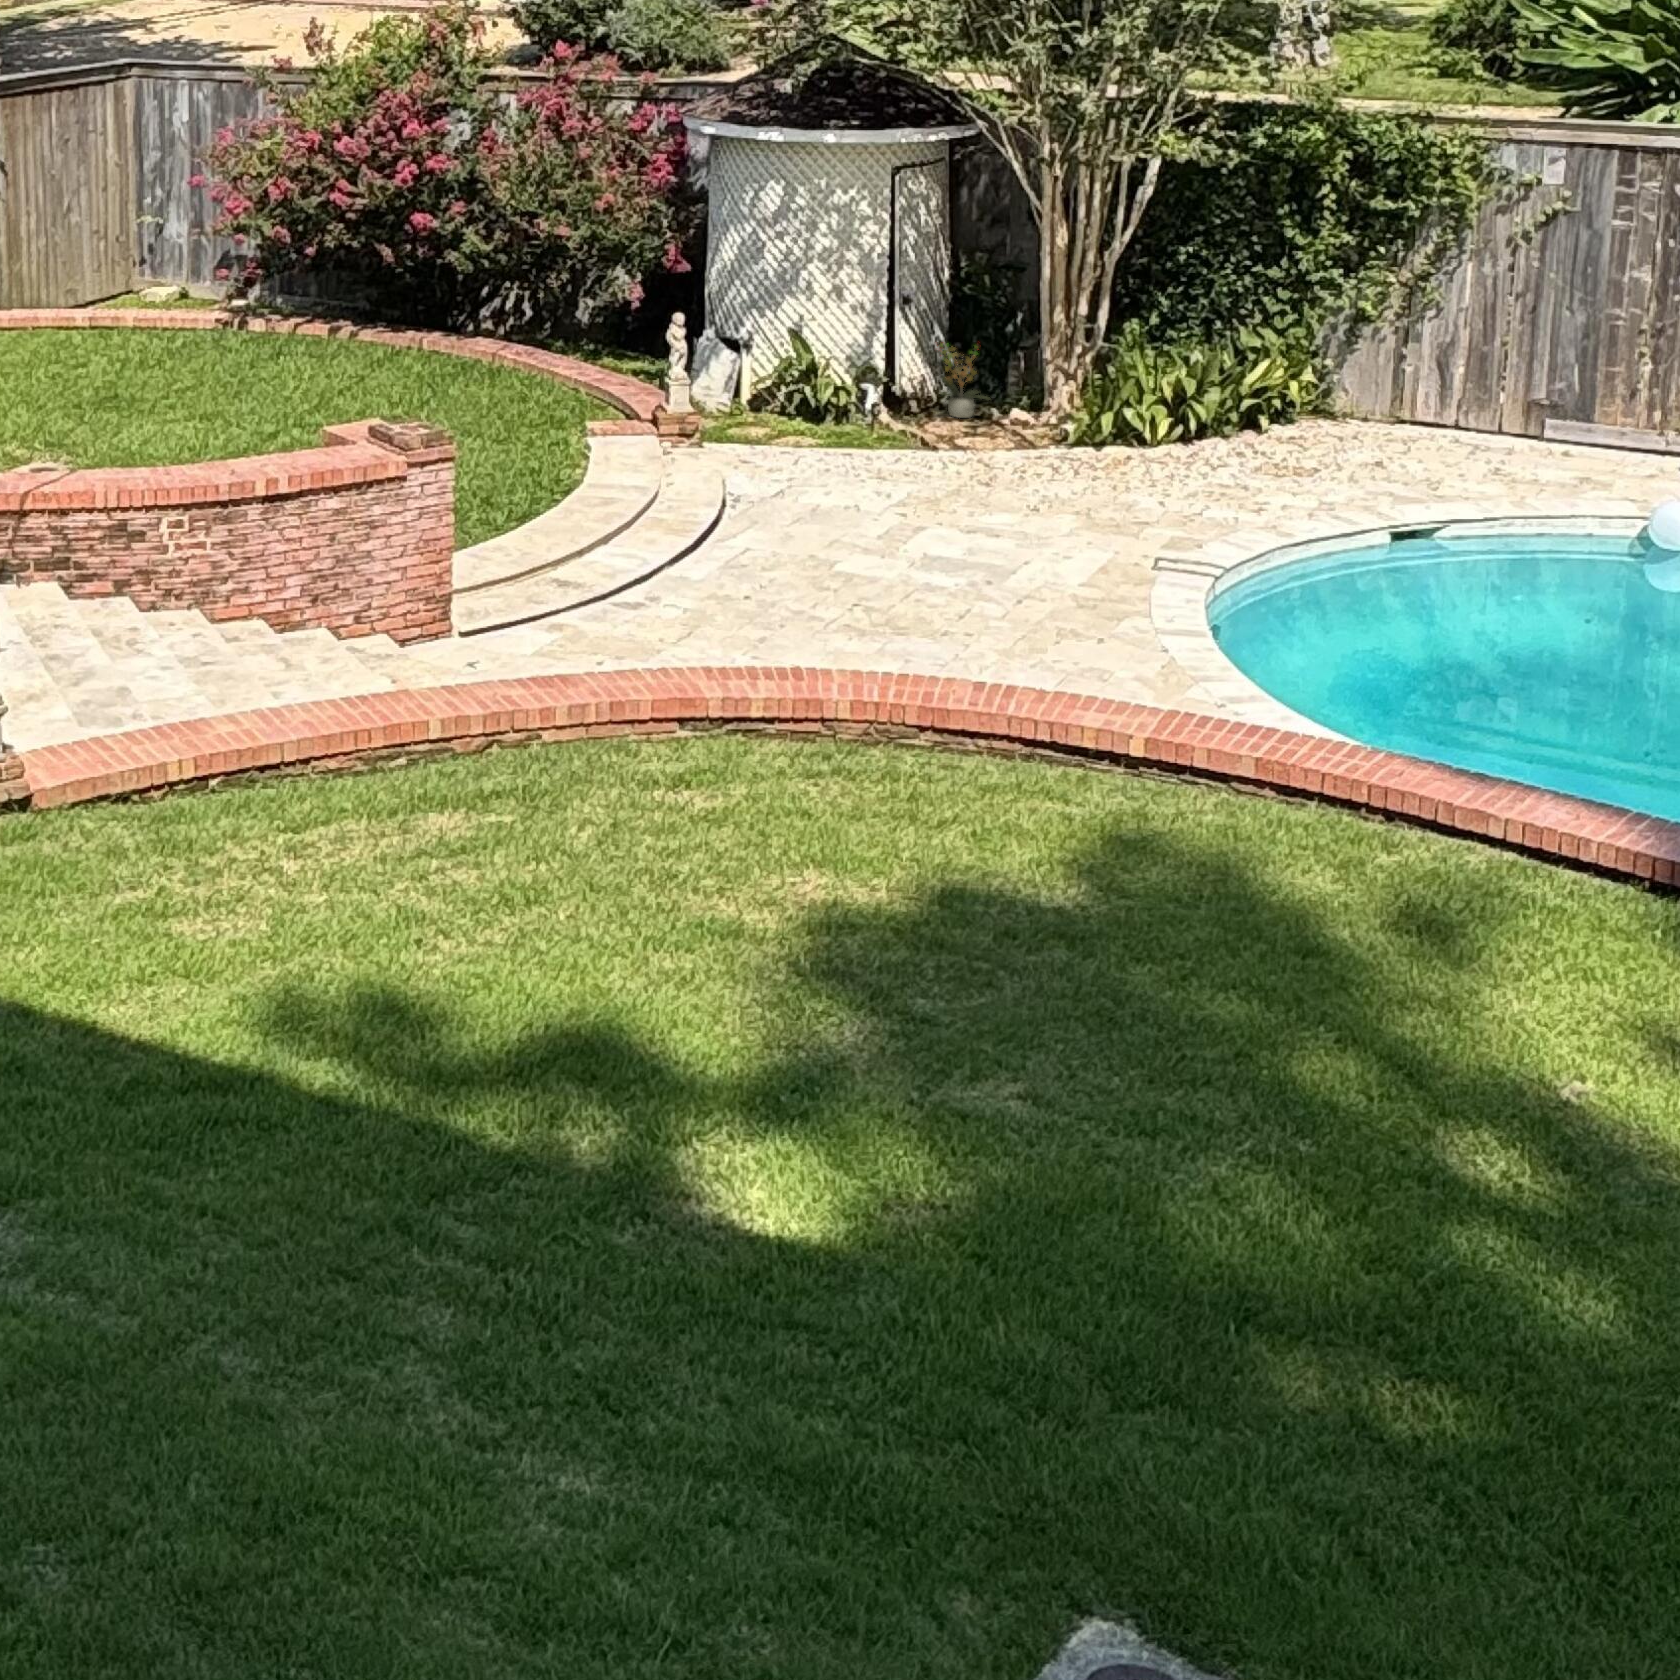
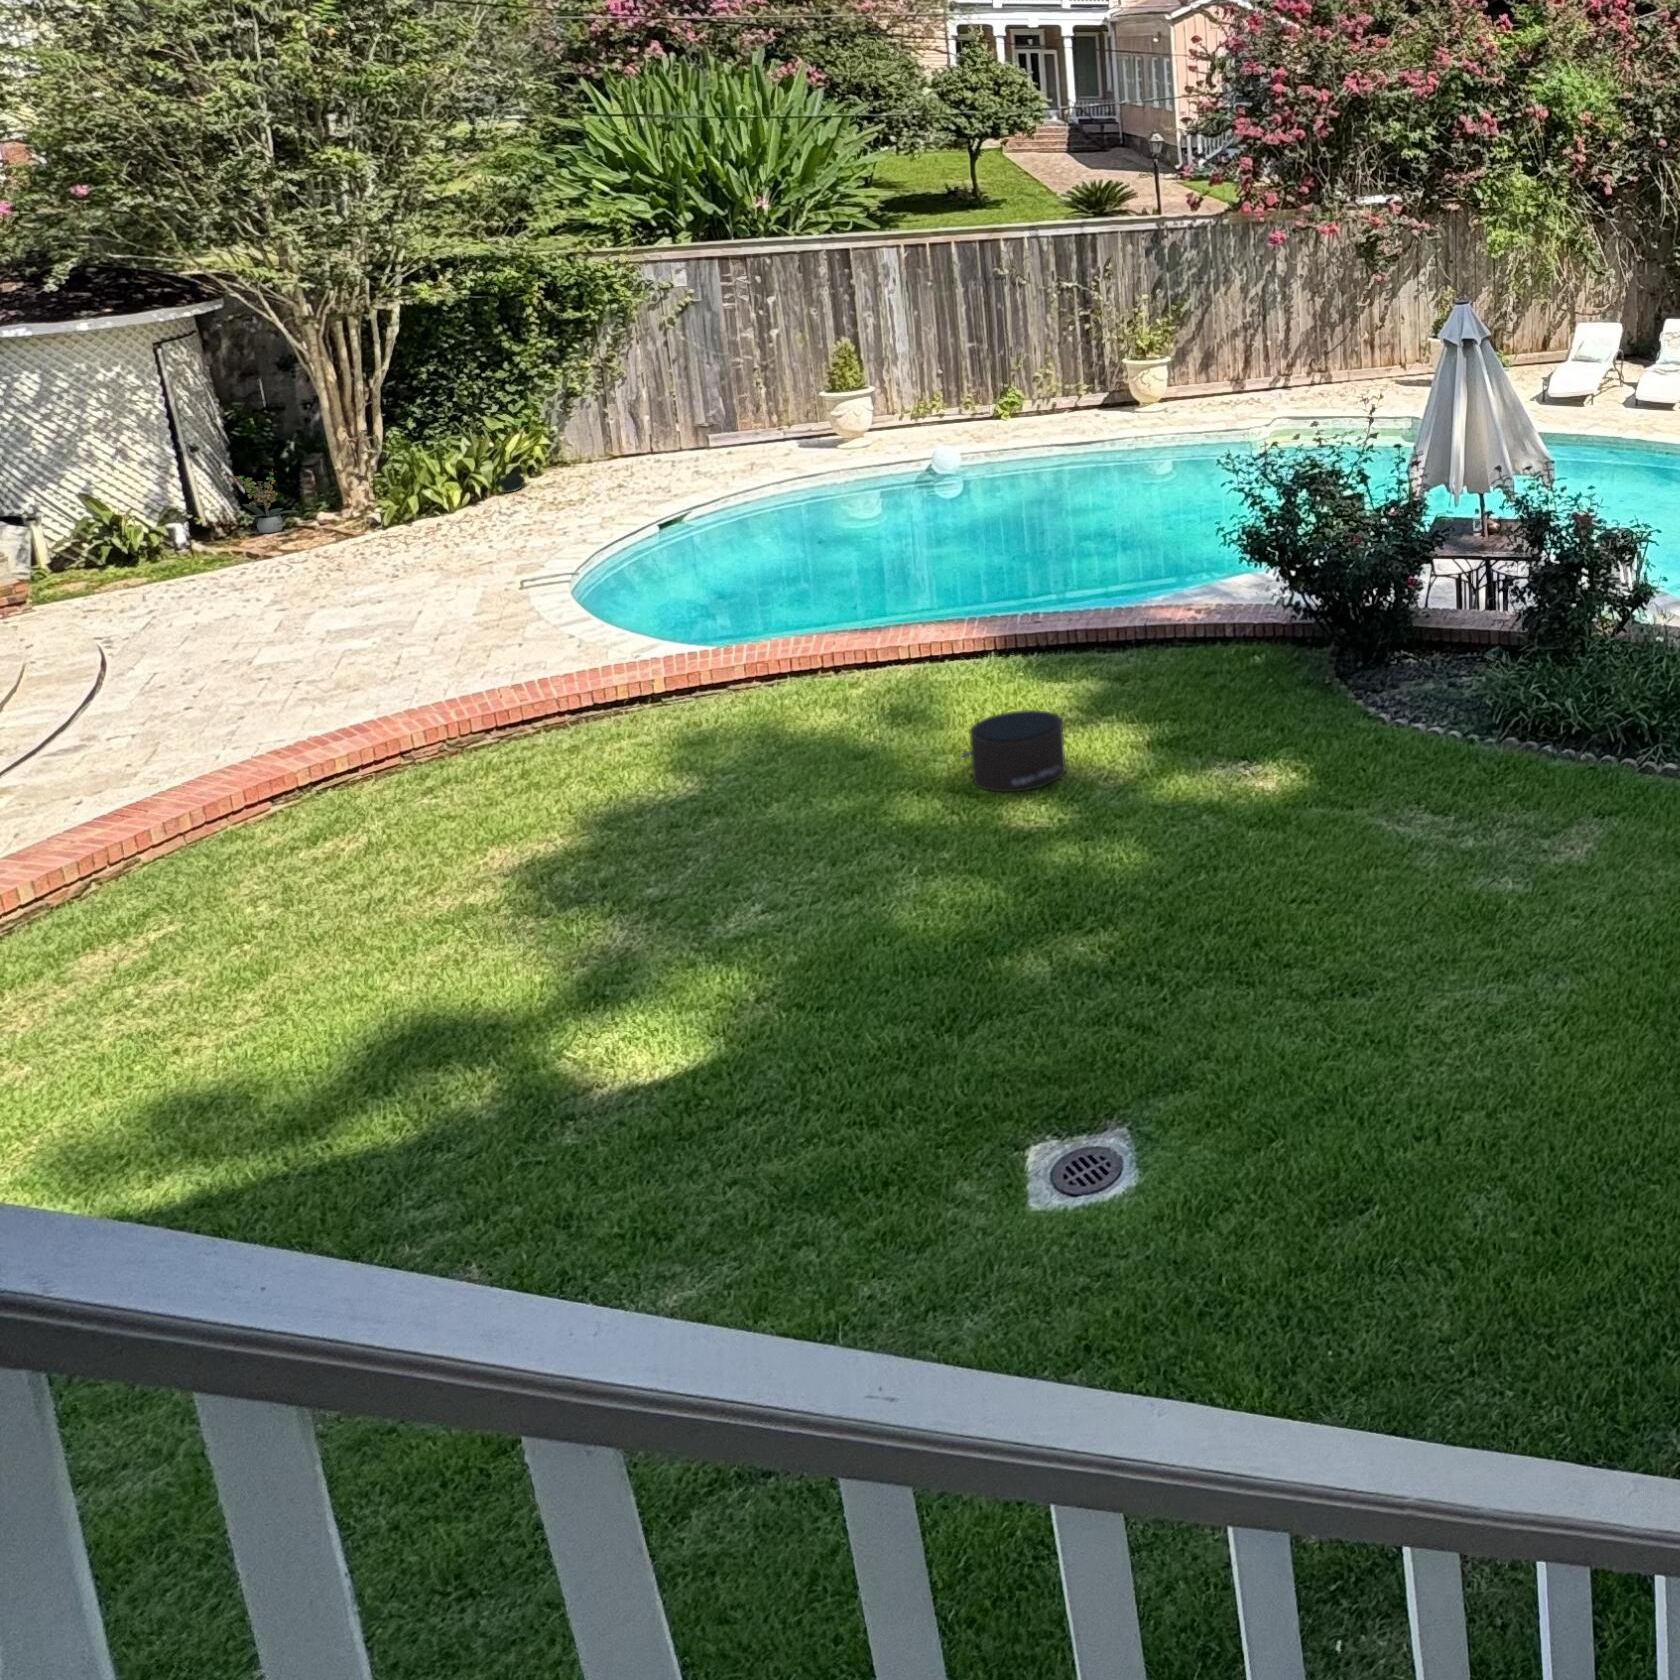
watering can: none [1228,399,1277,435] -> present [497,467,525,493]
pouf: none [1398,978,1580,1133] -> present [961,710,1065,792]

